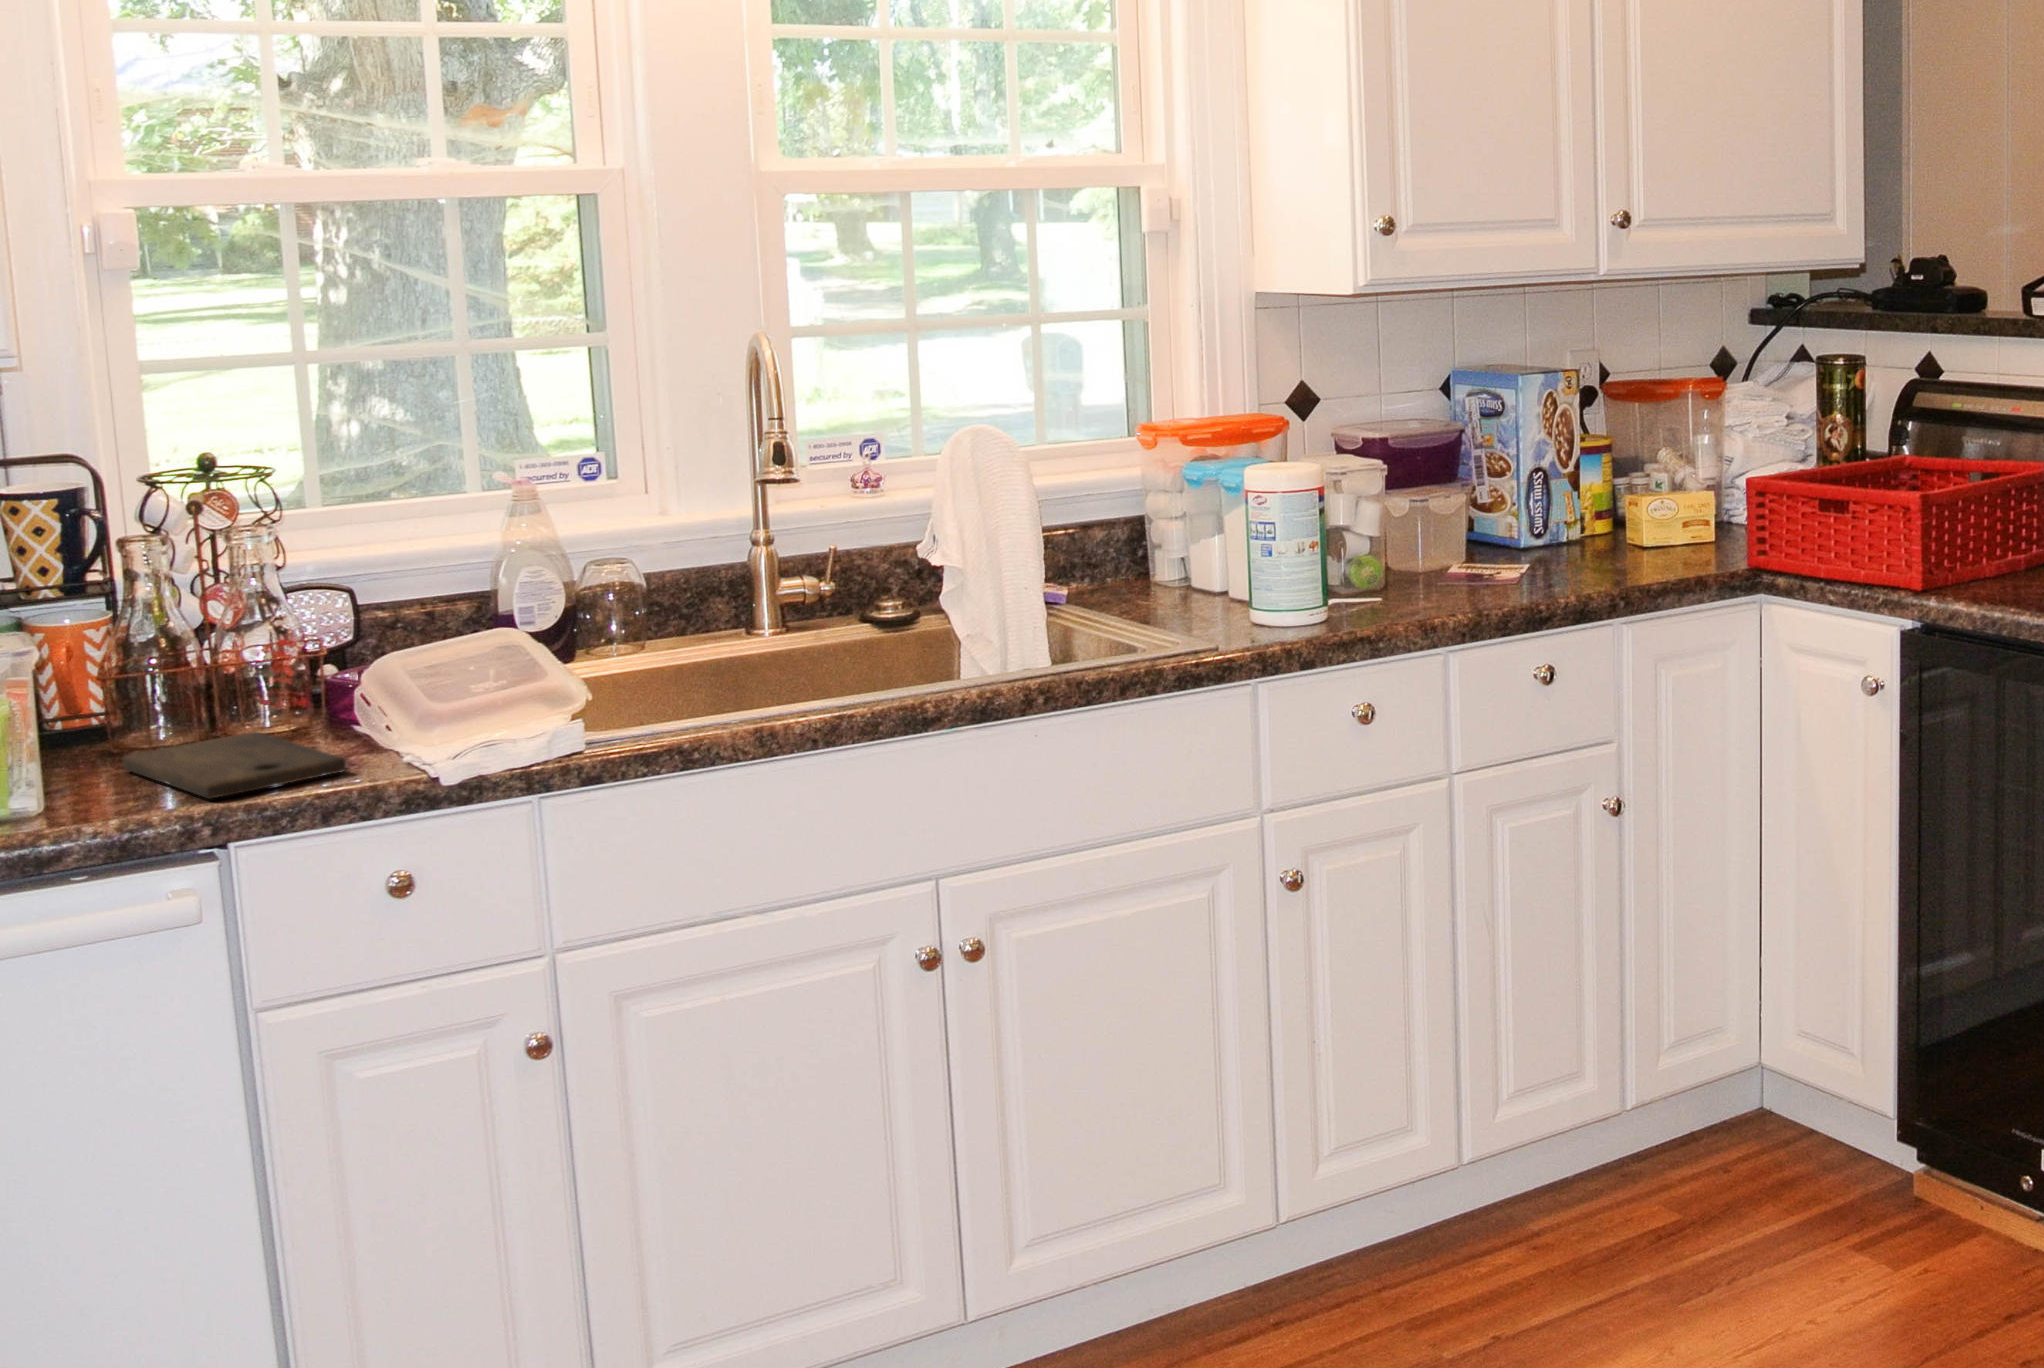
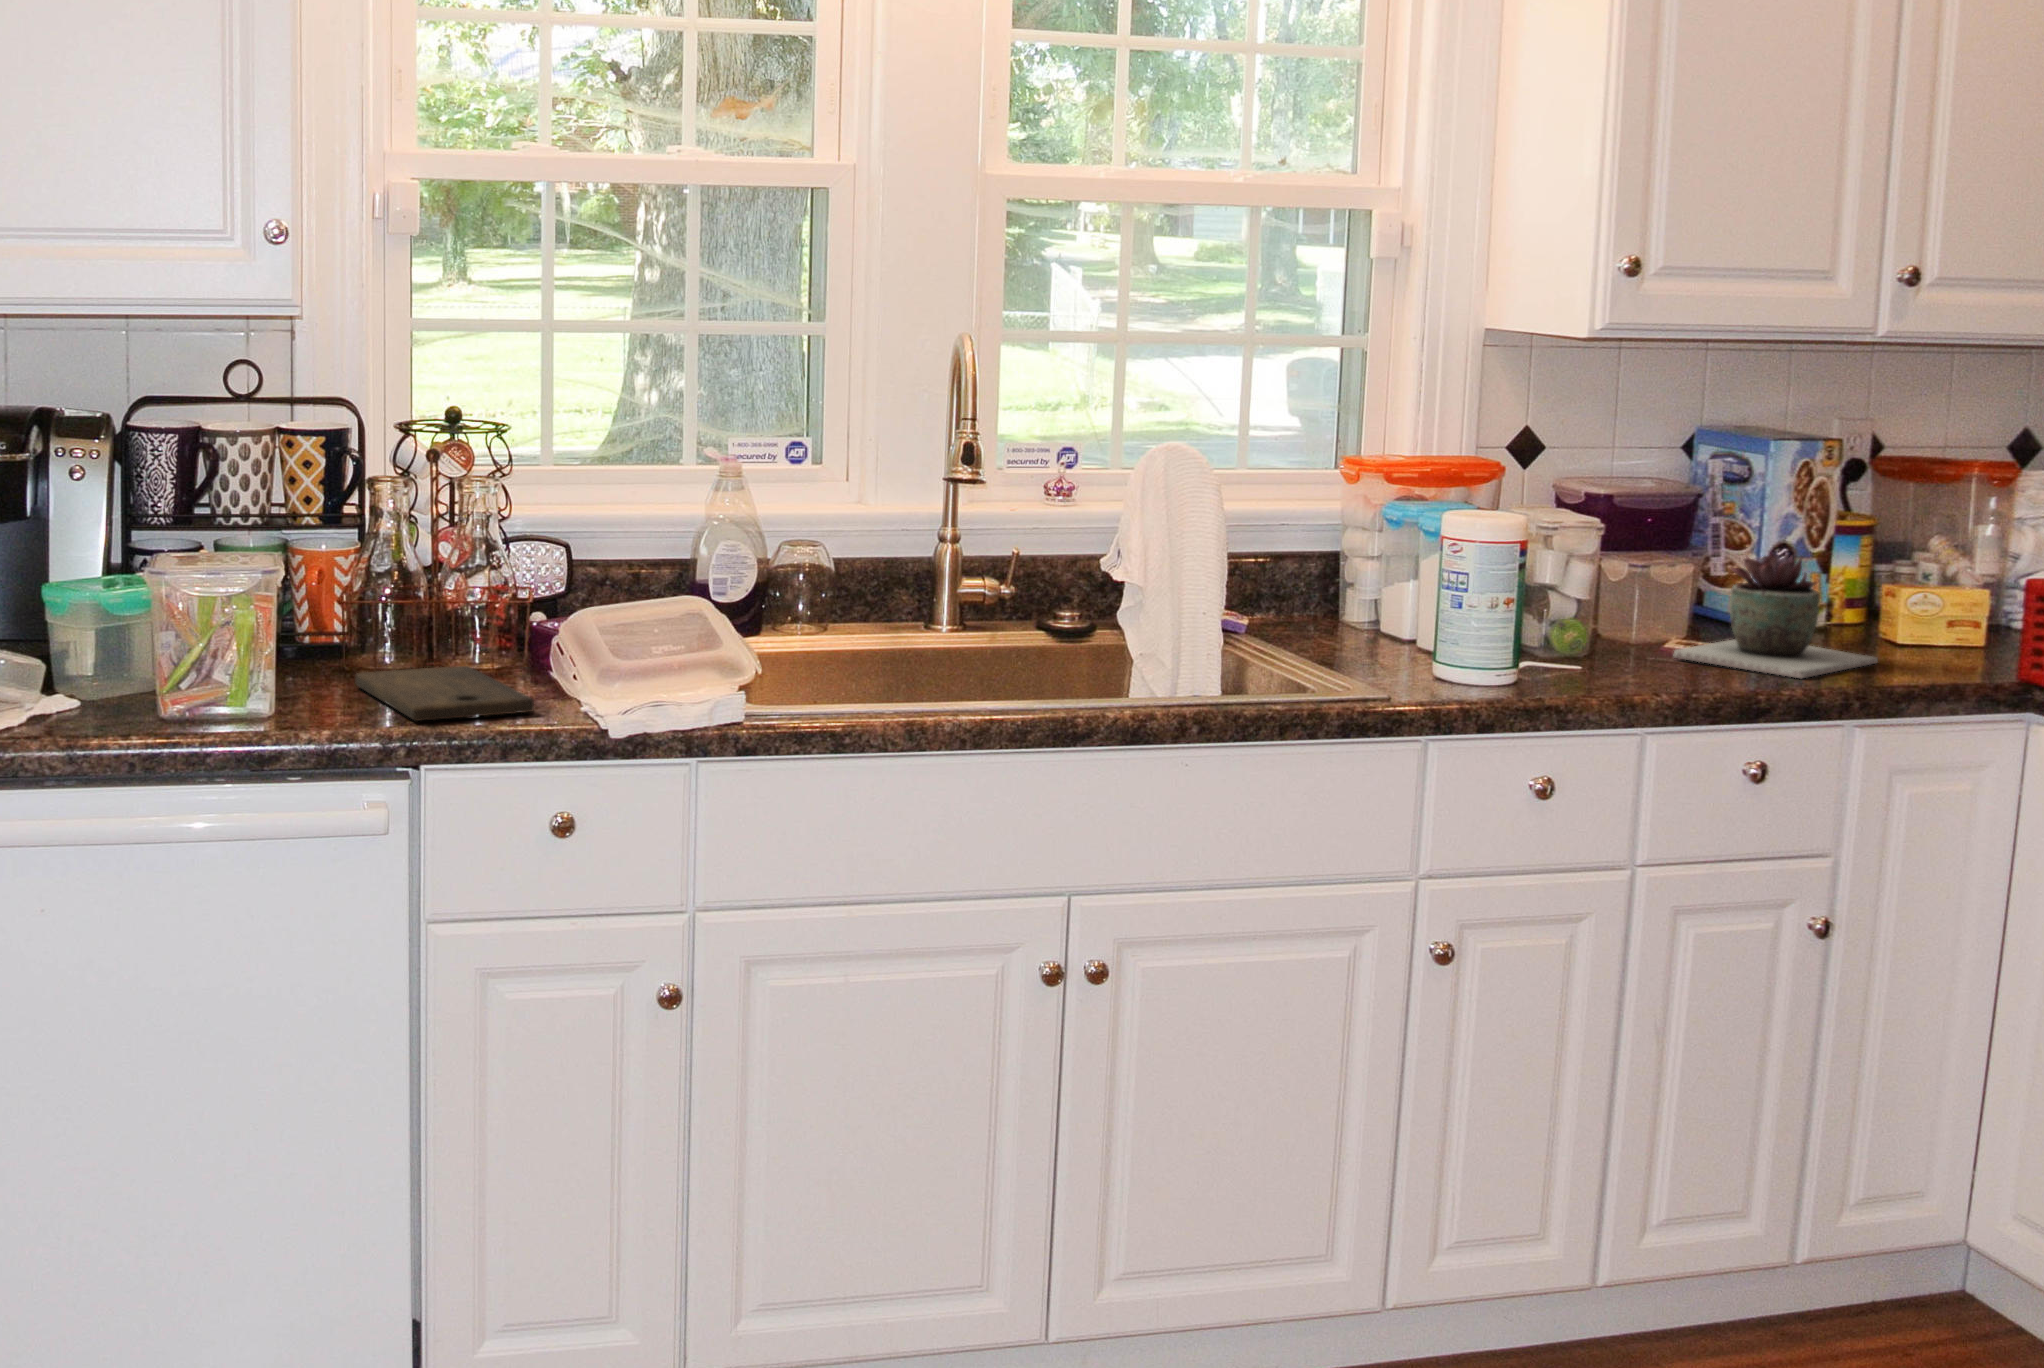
succulent plant: none [1455,479,1621,587] -> present [1674,555,1878,678]

